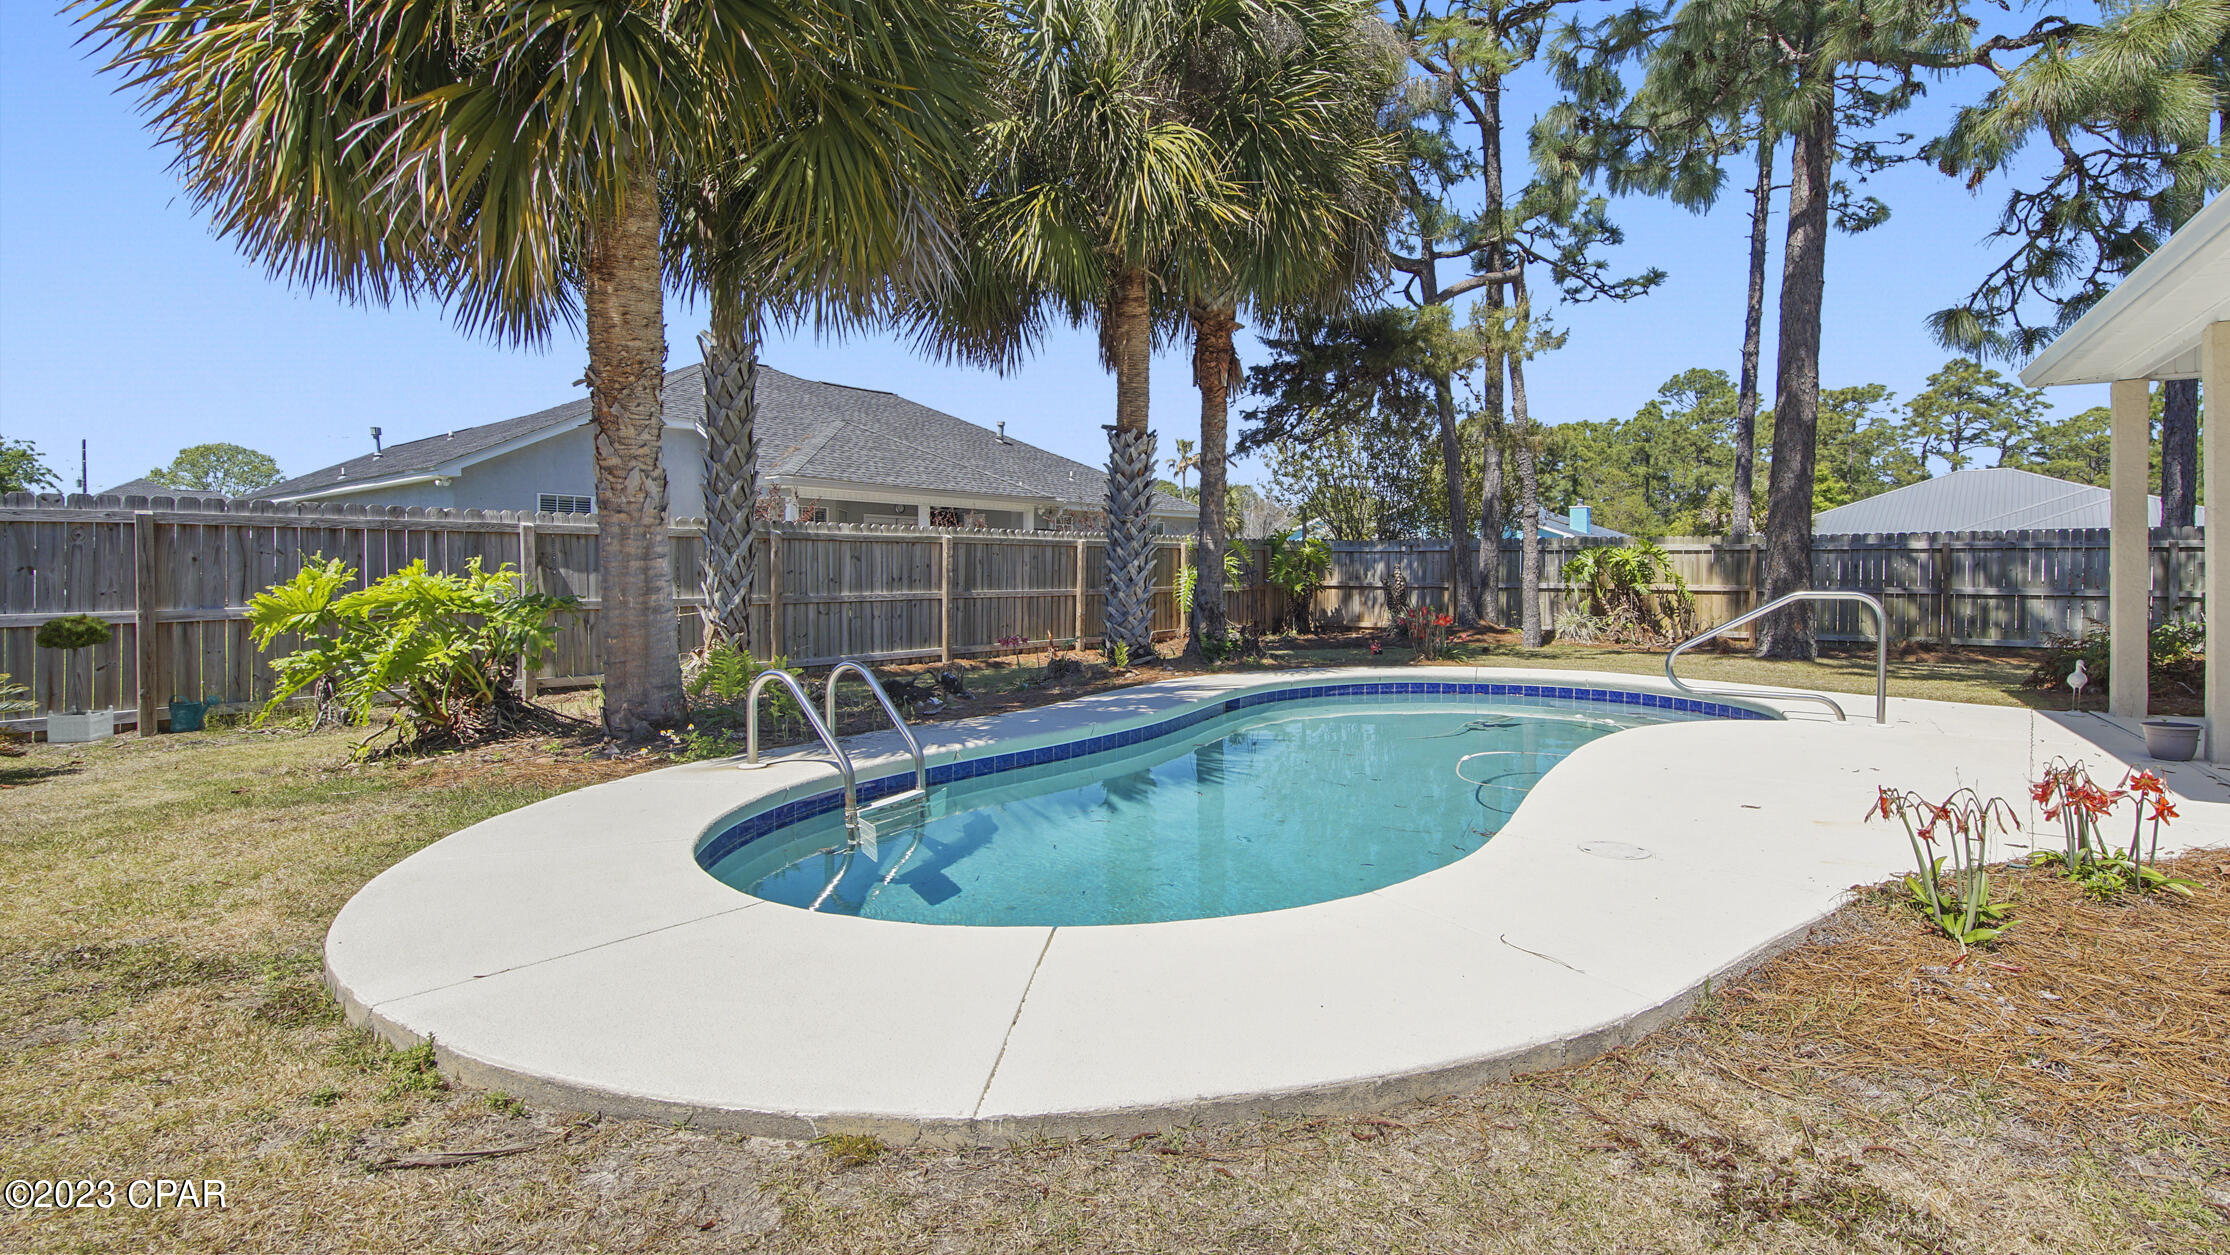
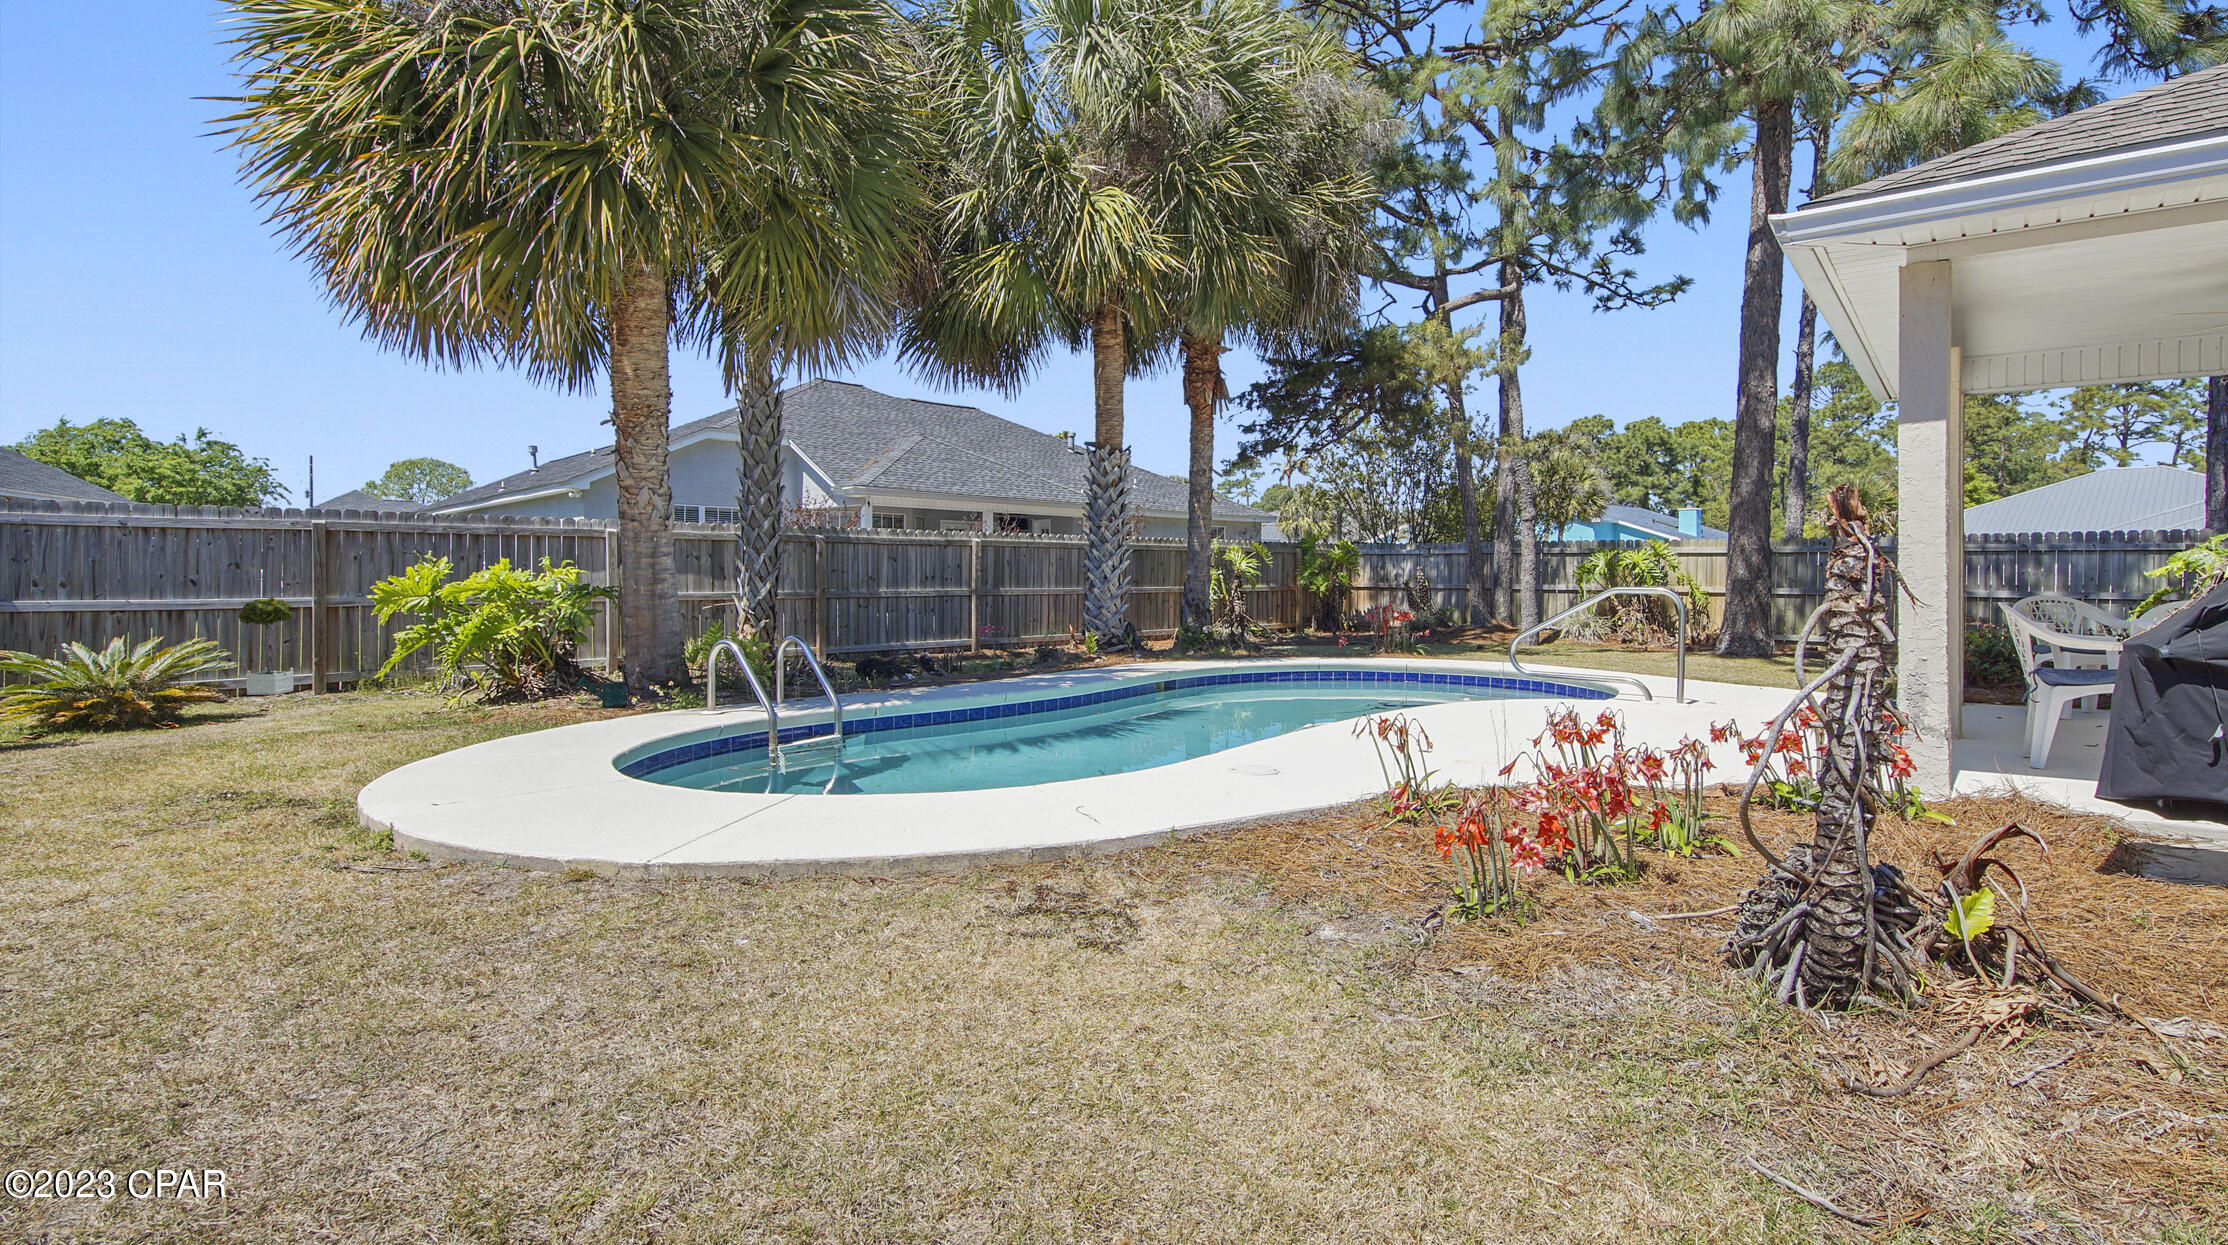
watering can: present [169,694,220,732] -> present [578,676,633,708]

